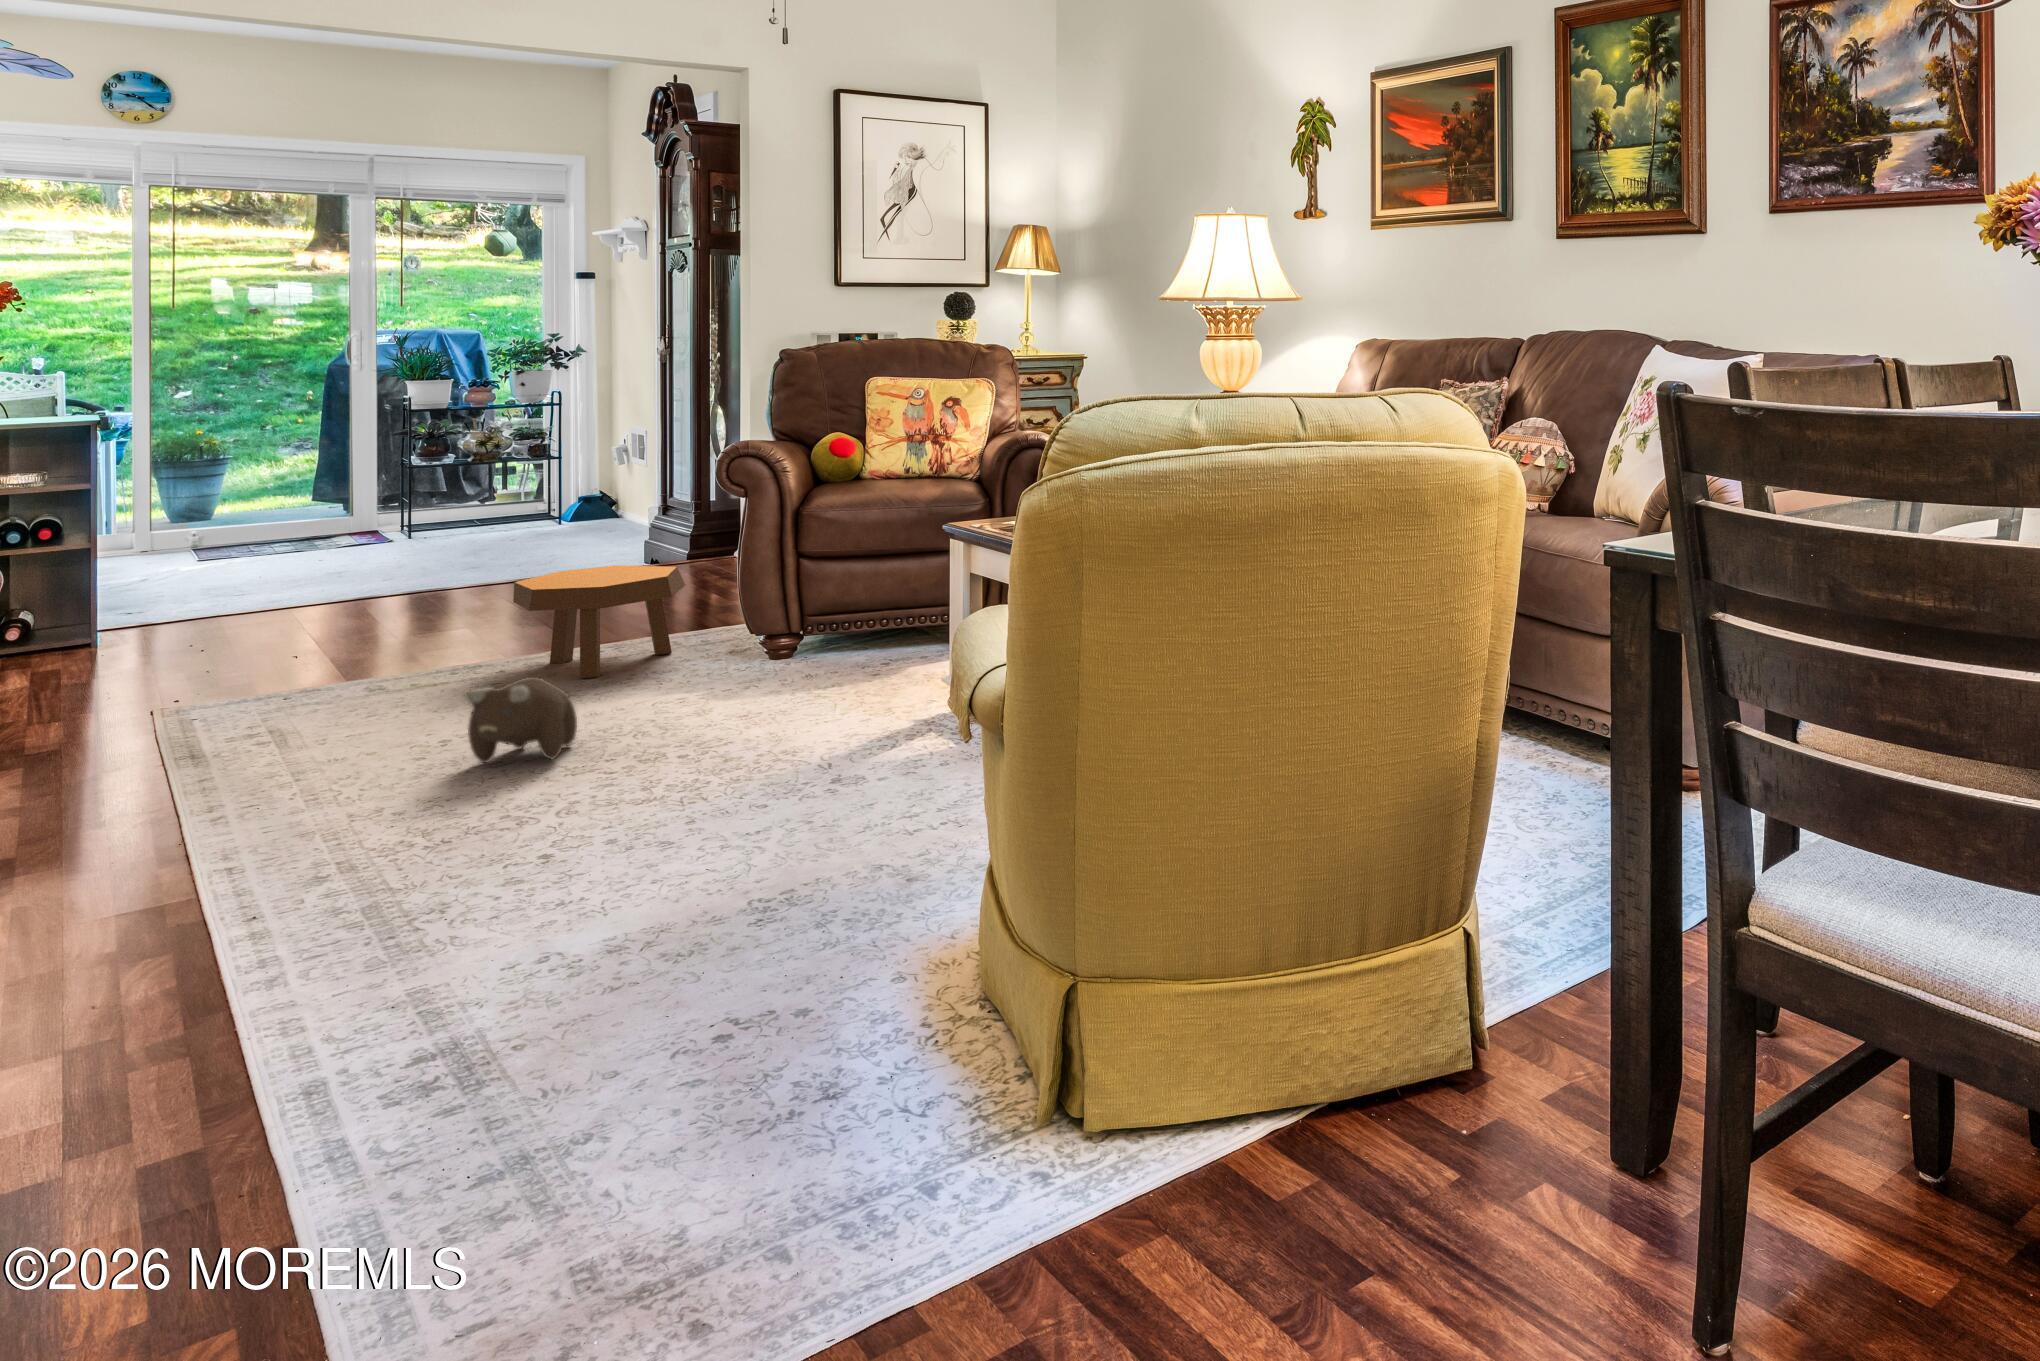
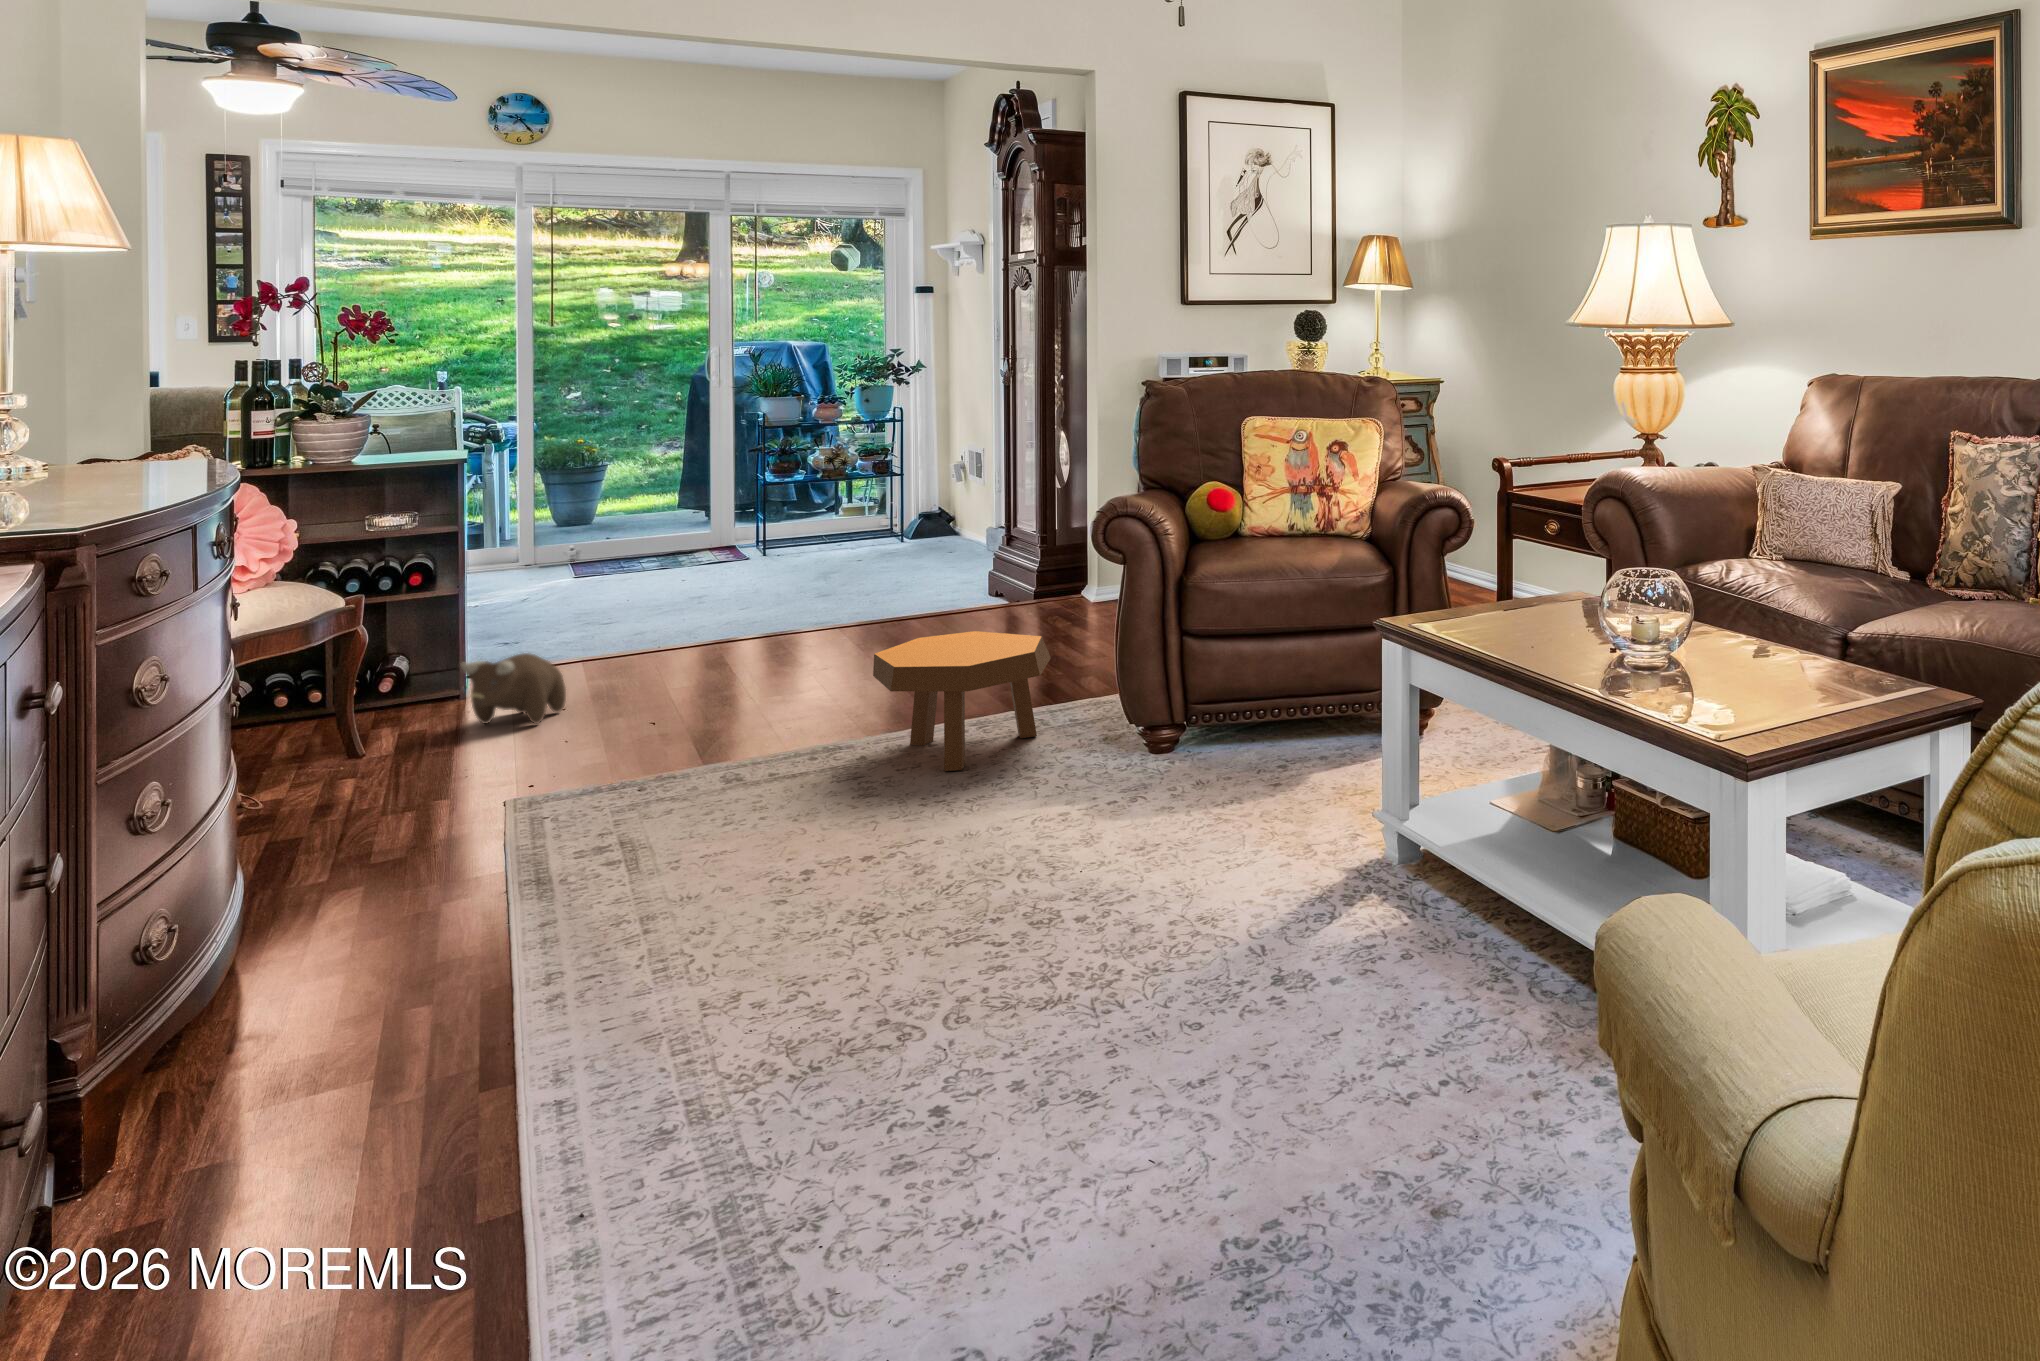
plush toy: present [465,677,577,763] -> present [461,653,566,724]

